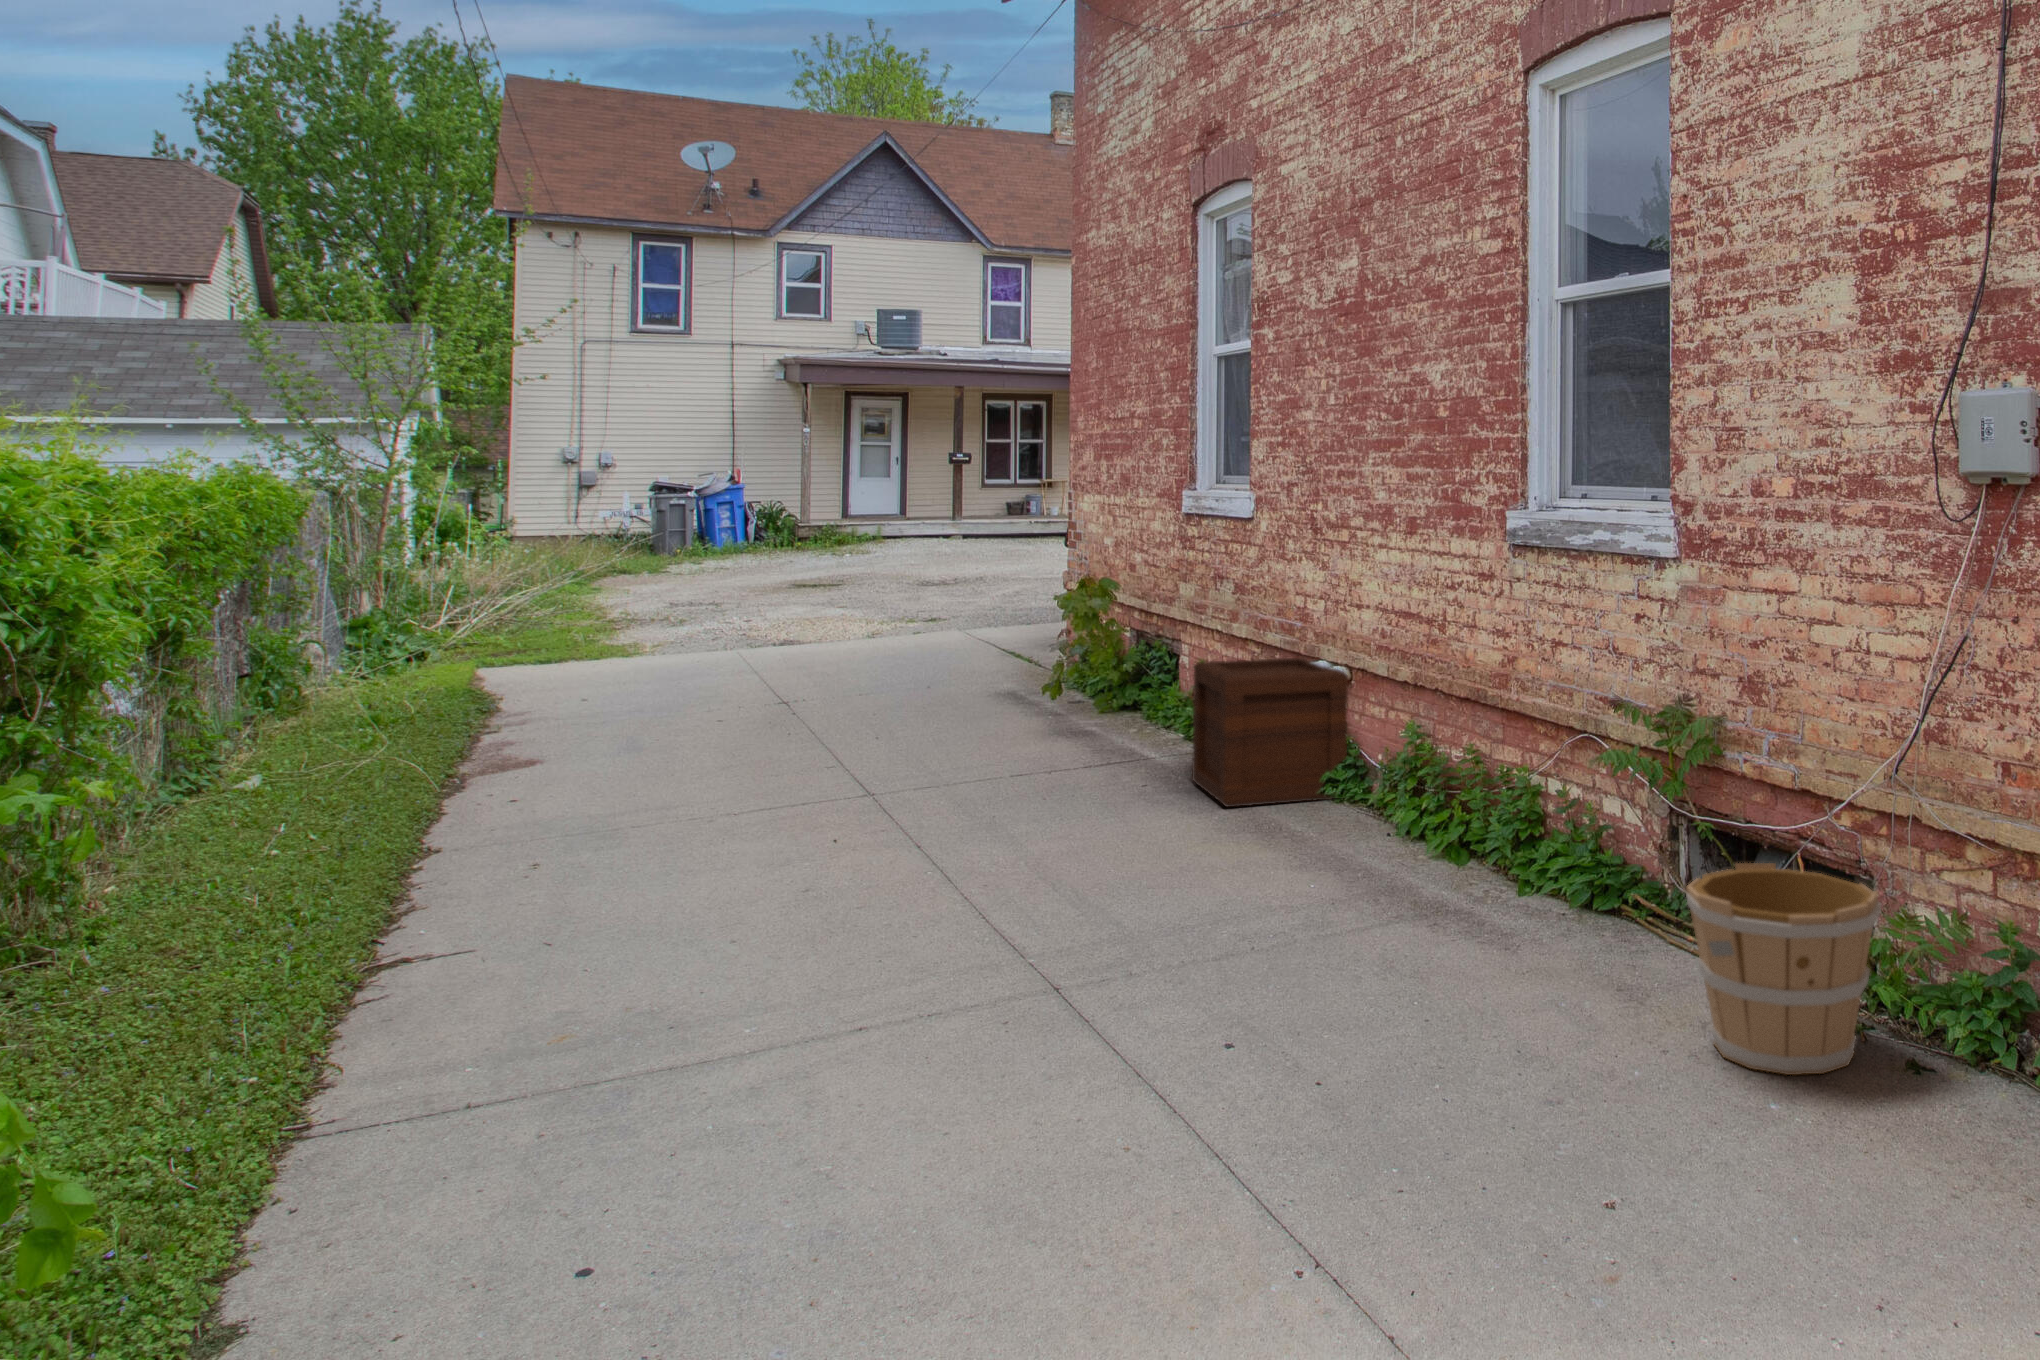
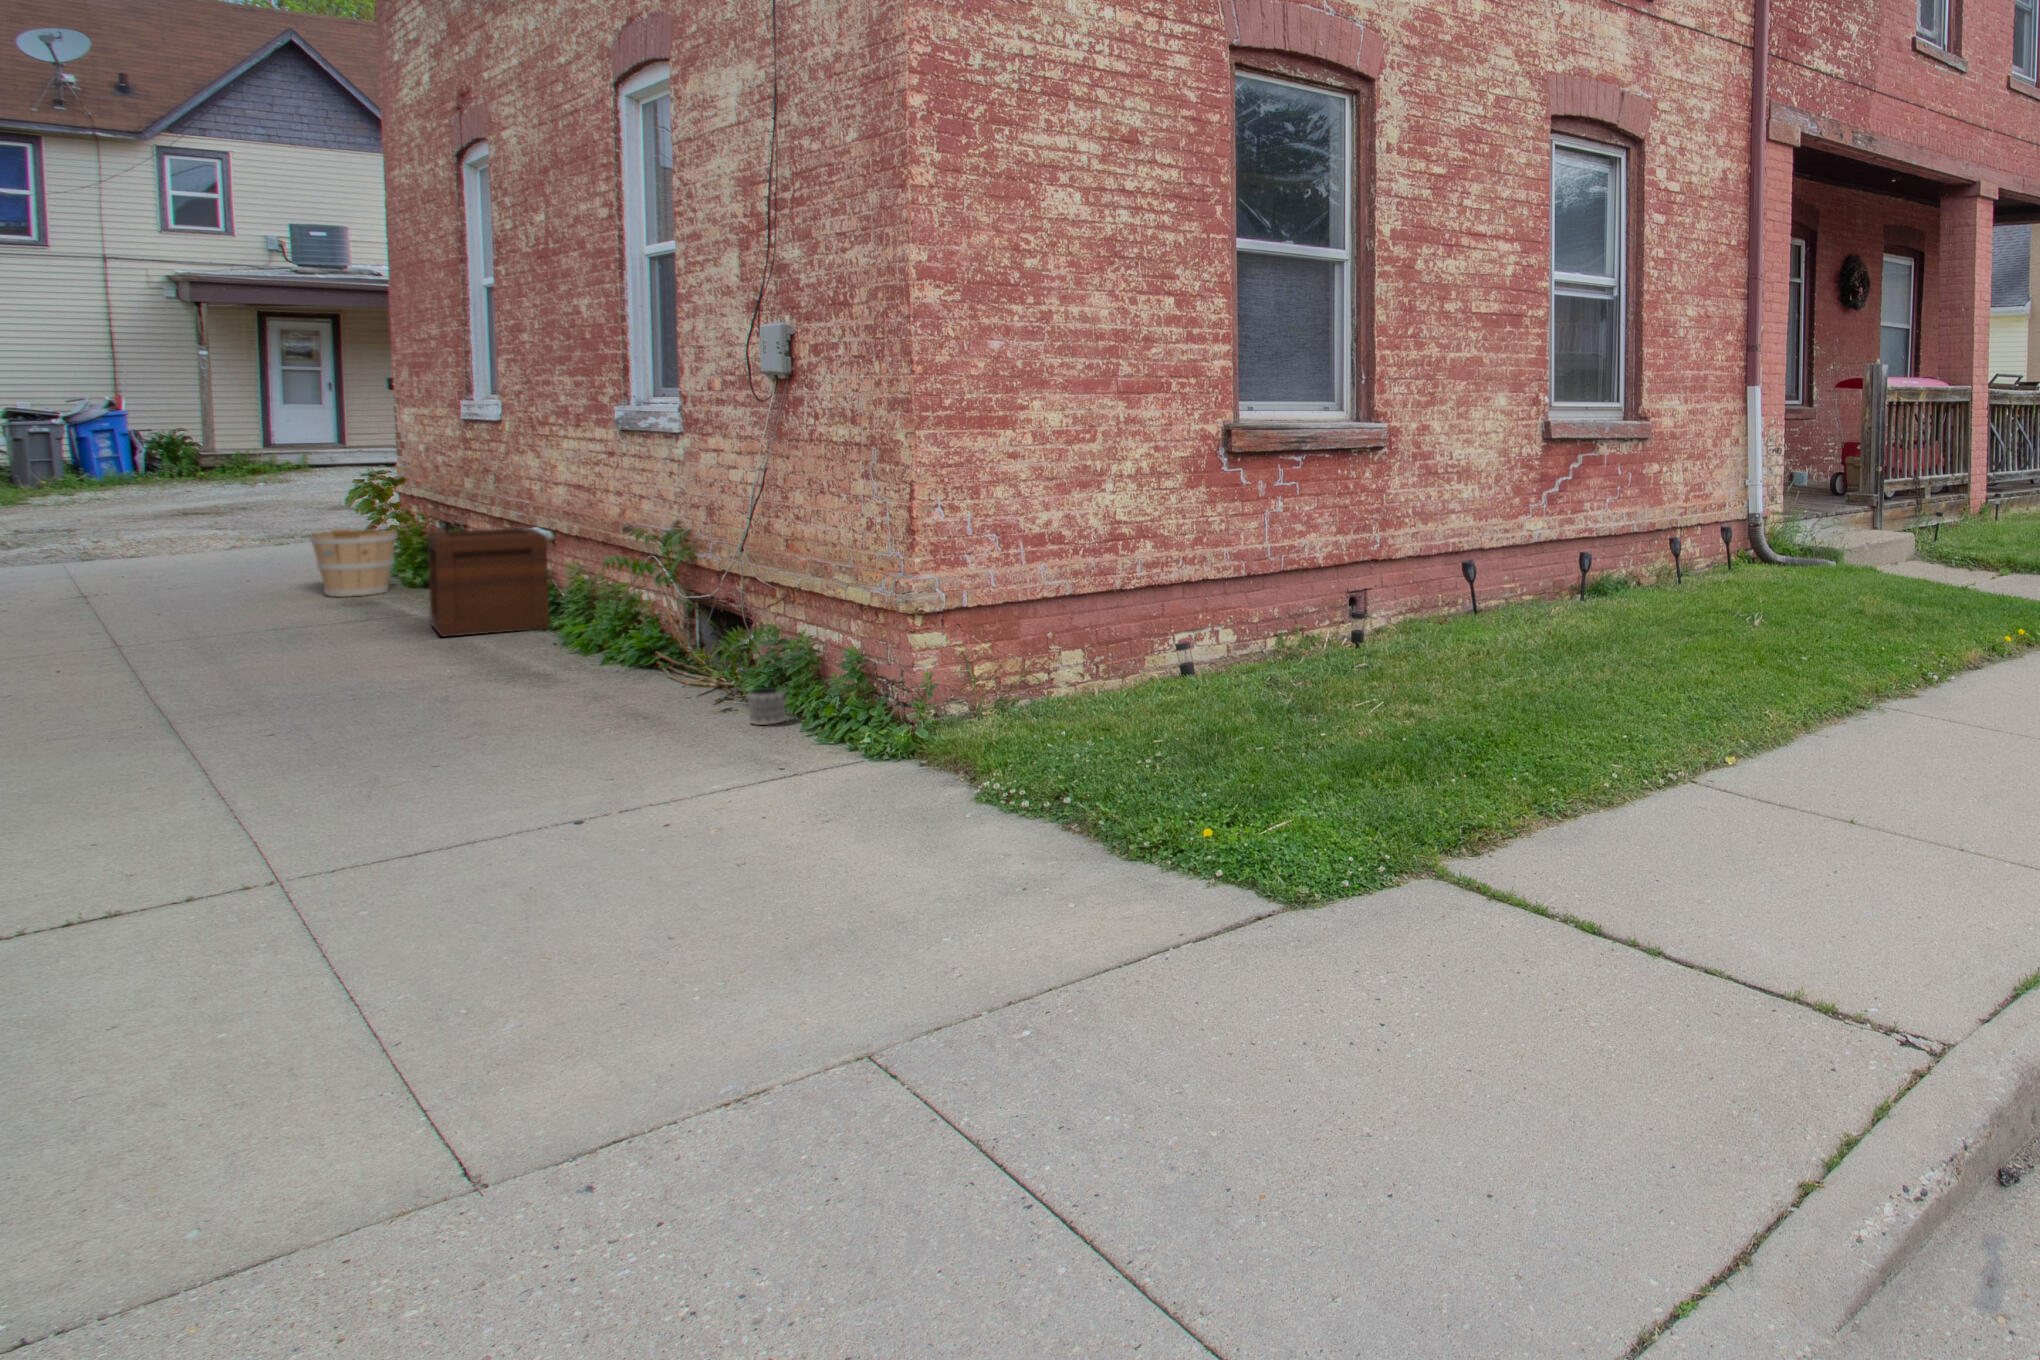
wooden bucket: present [1686,863,1882,1075] -> present [310,529,398,597]
planter: none [1950,1024,2014,1100] -> present [748,689,786,725]

